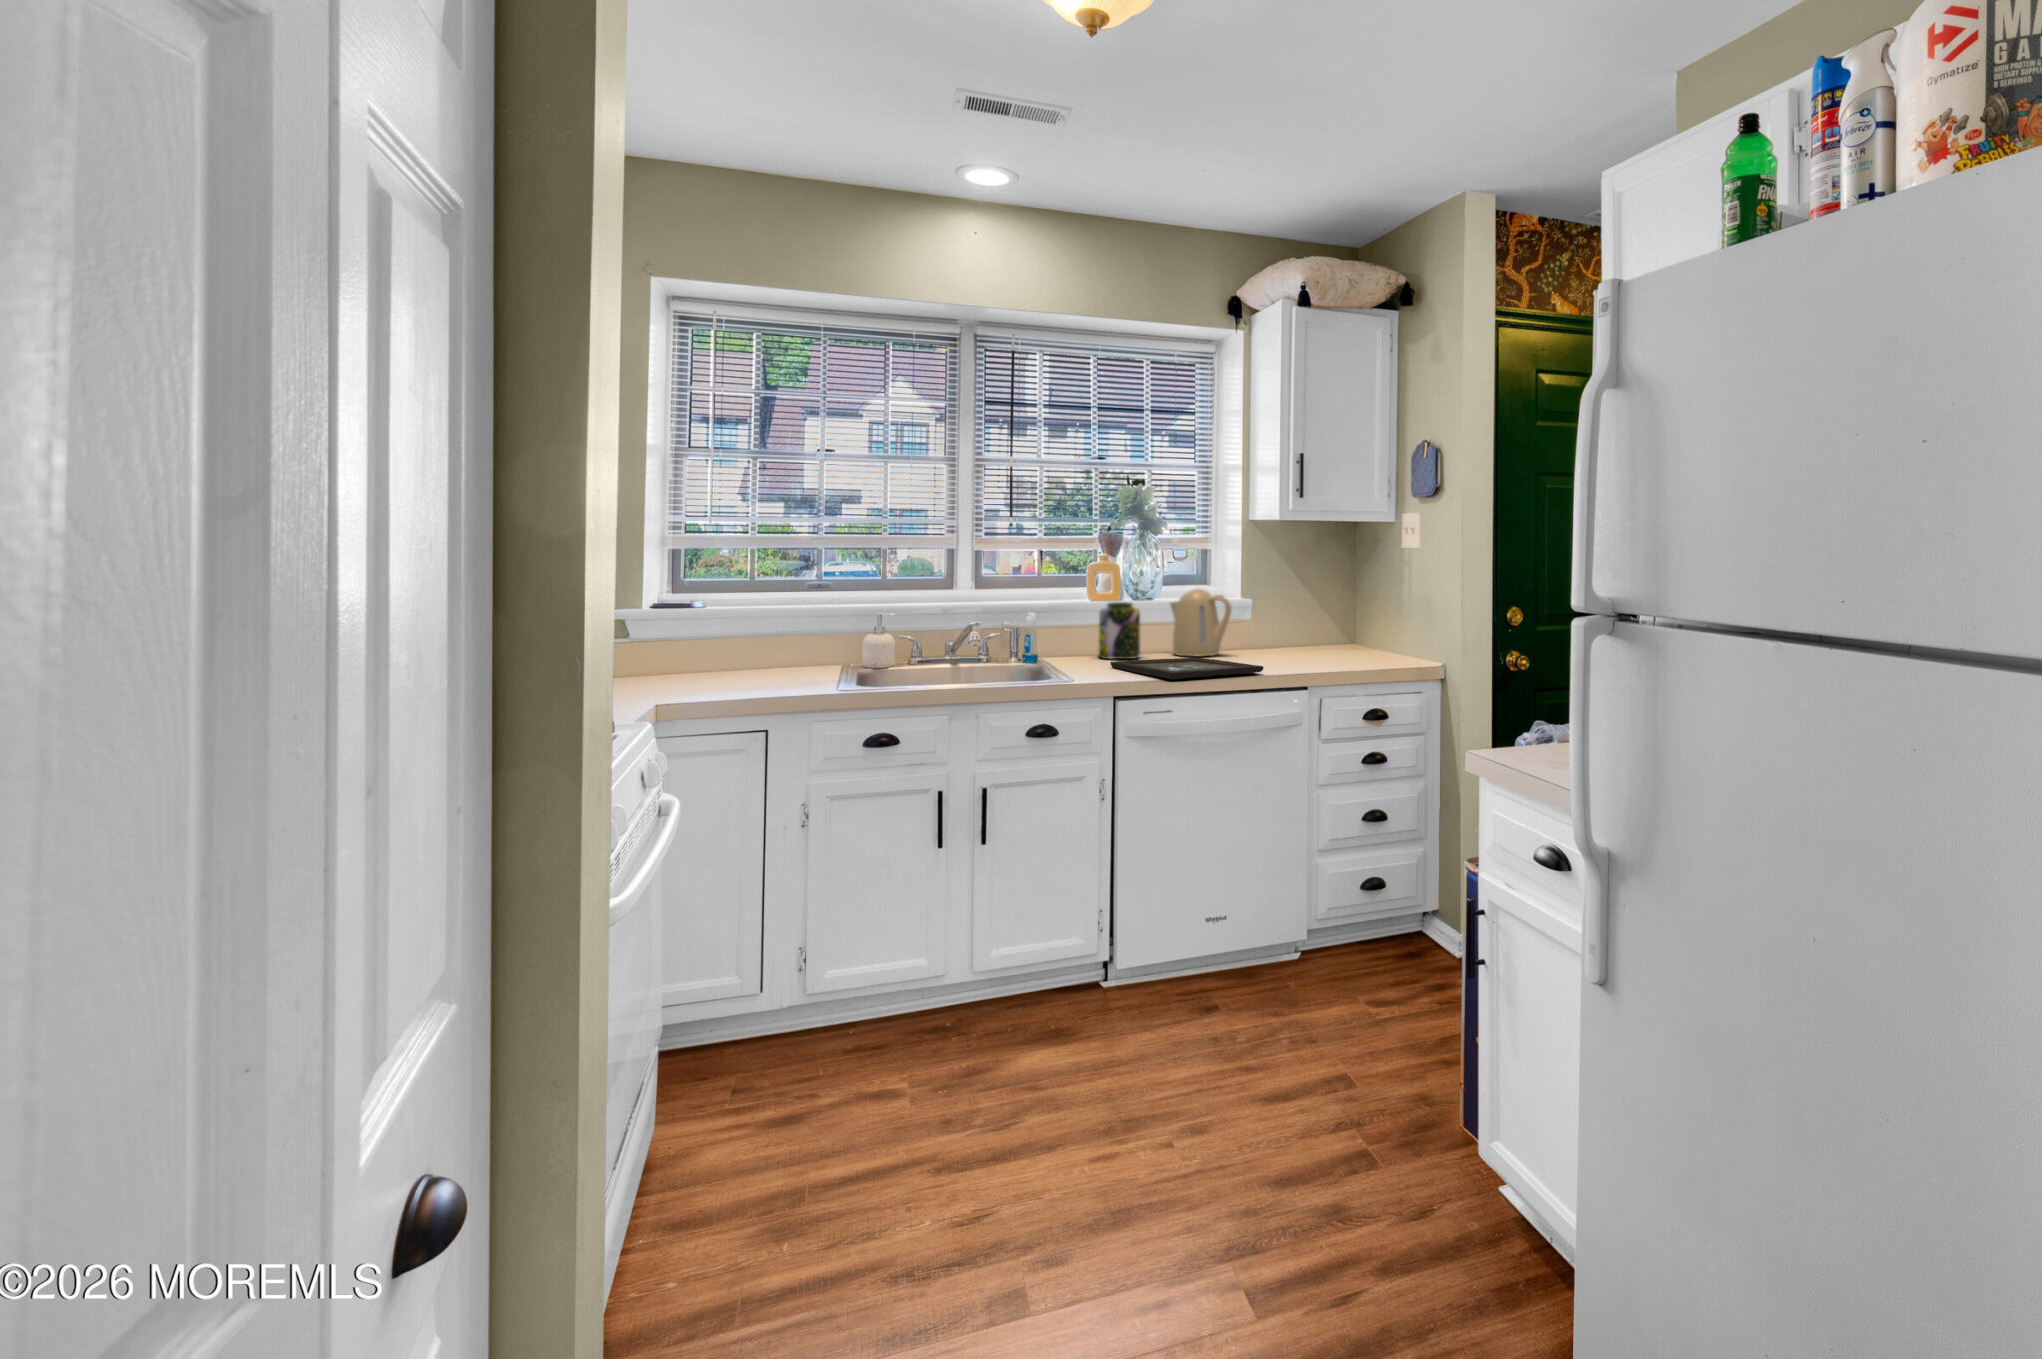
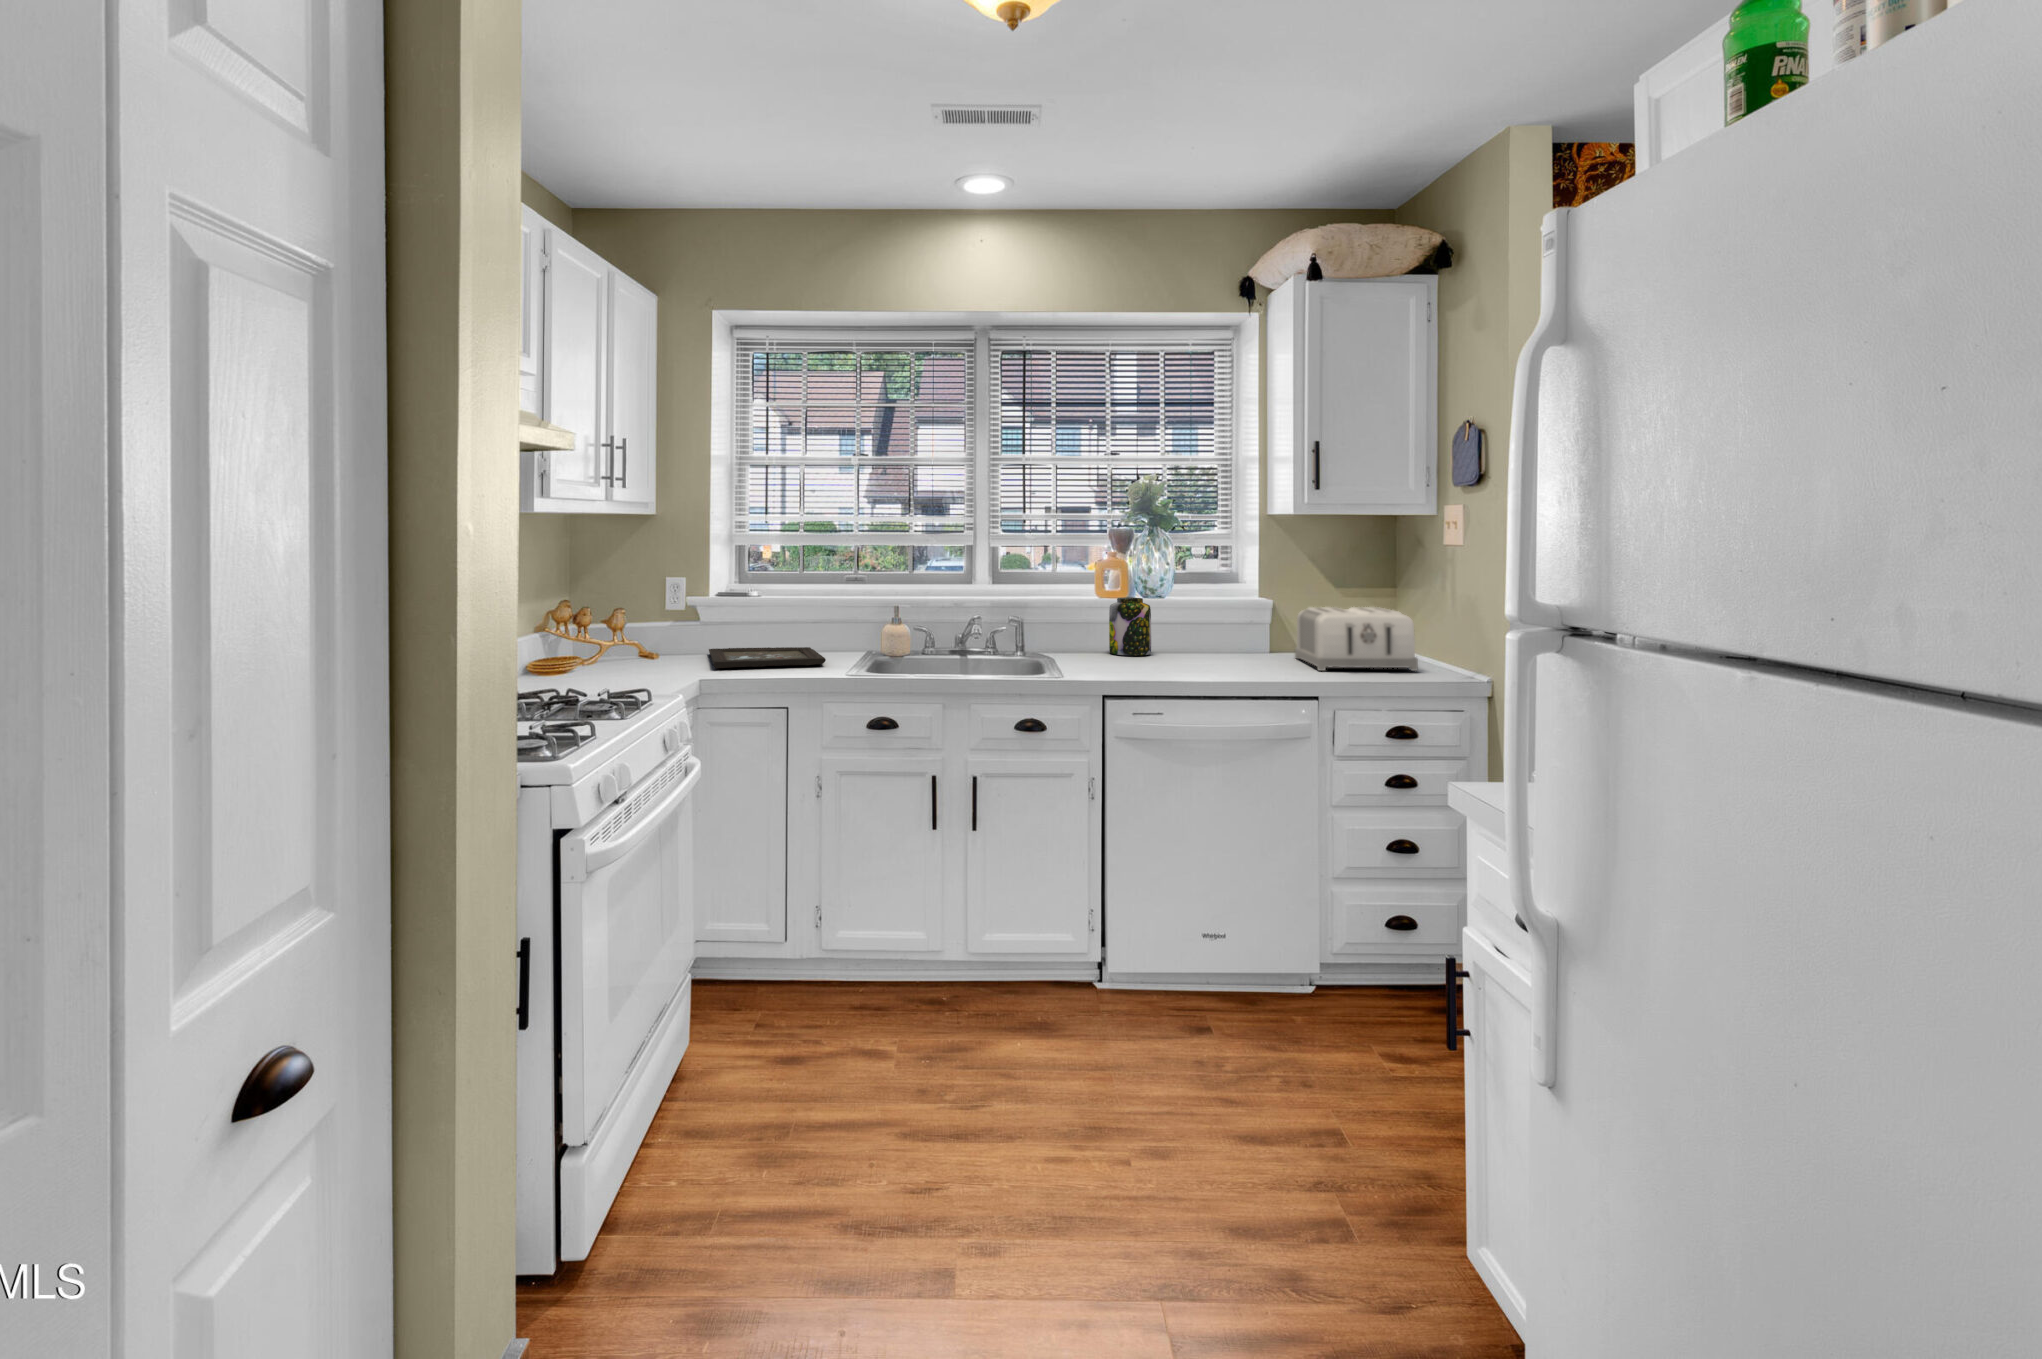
kettle: present [1170,589,1231,656] -> none [1183,584,1248,655]
toaster: none [1274,608,1386,667] -> present [1295,607,1418,671]
tray: present [1111,658,1264,679] -> present [709,647,826,668]

